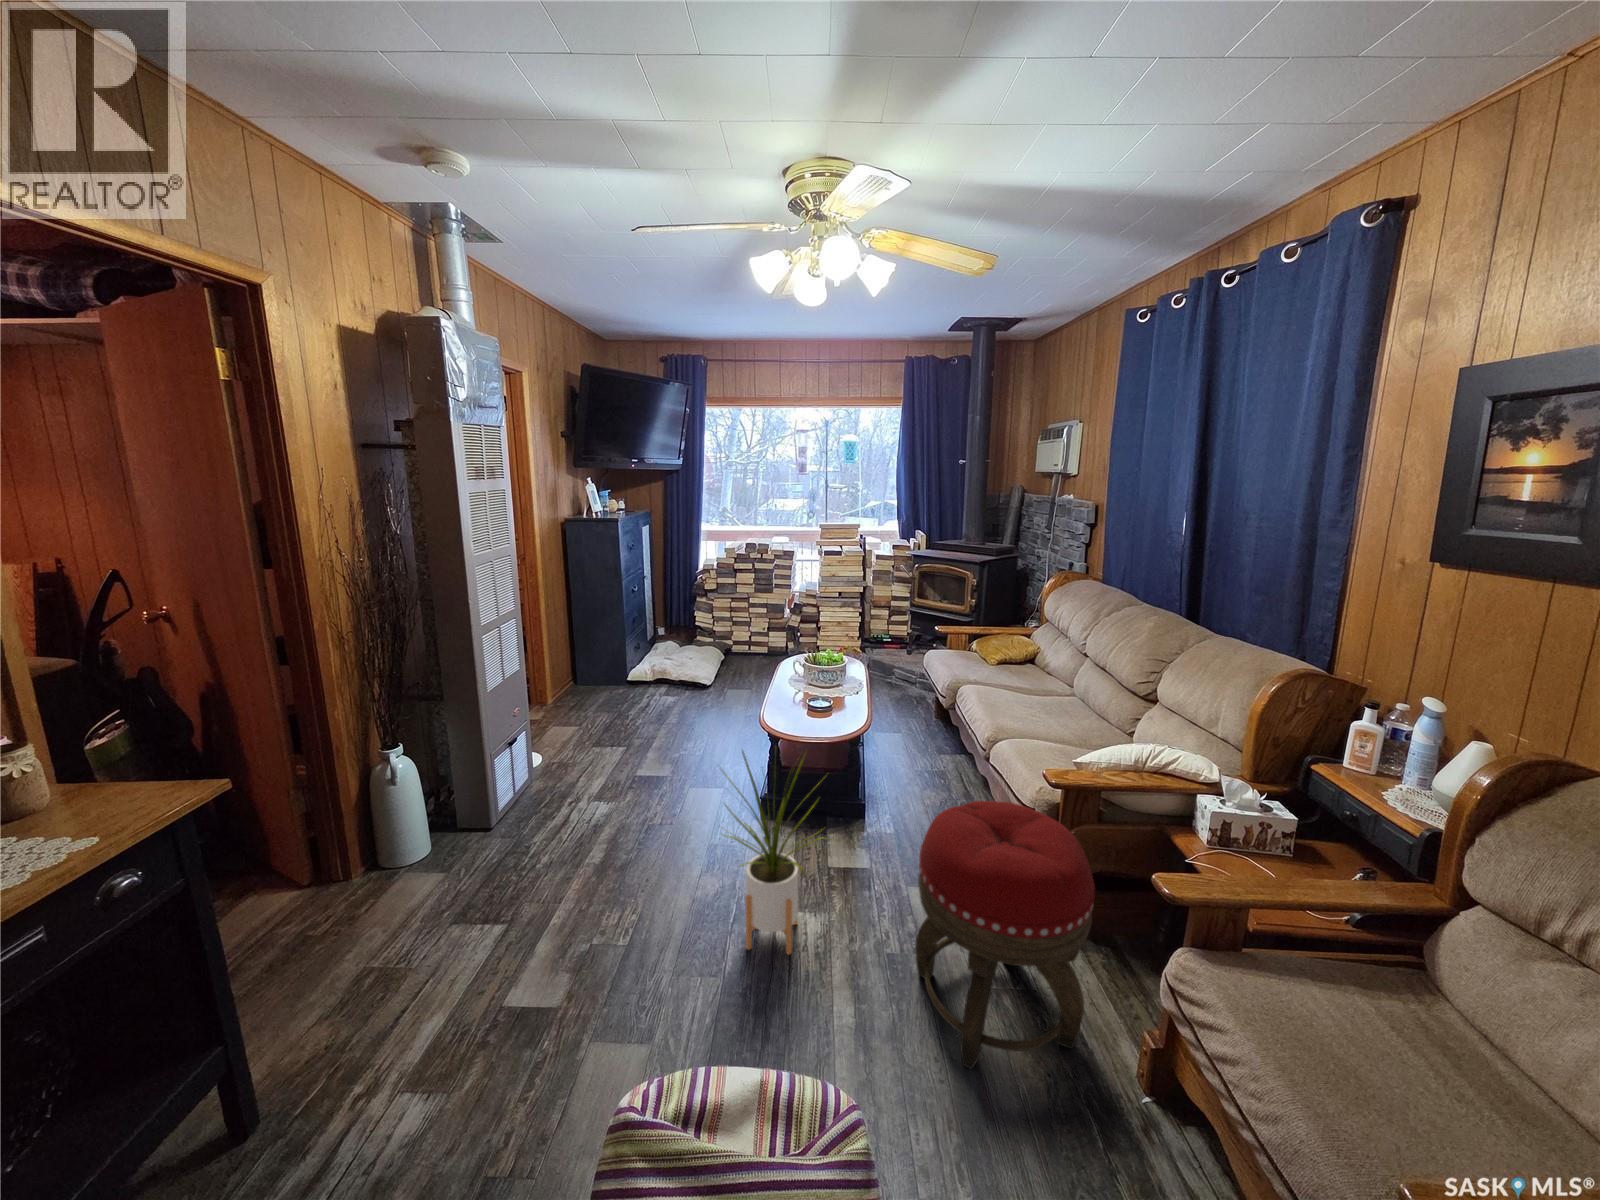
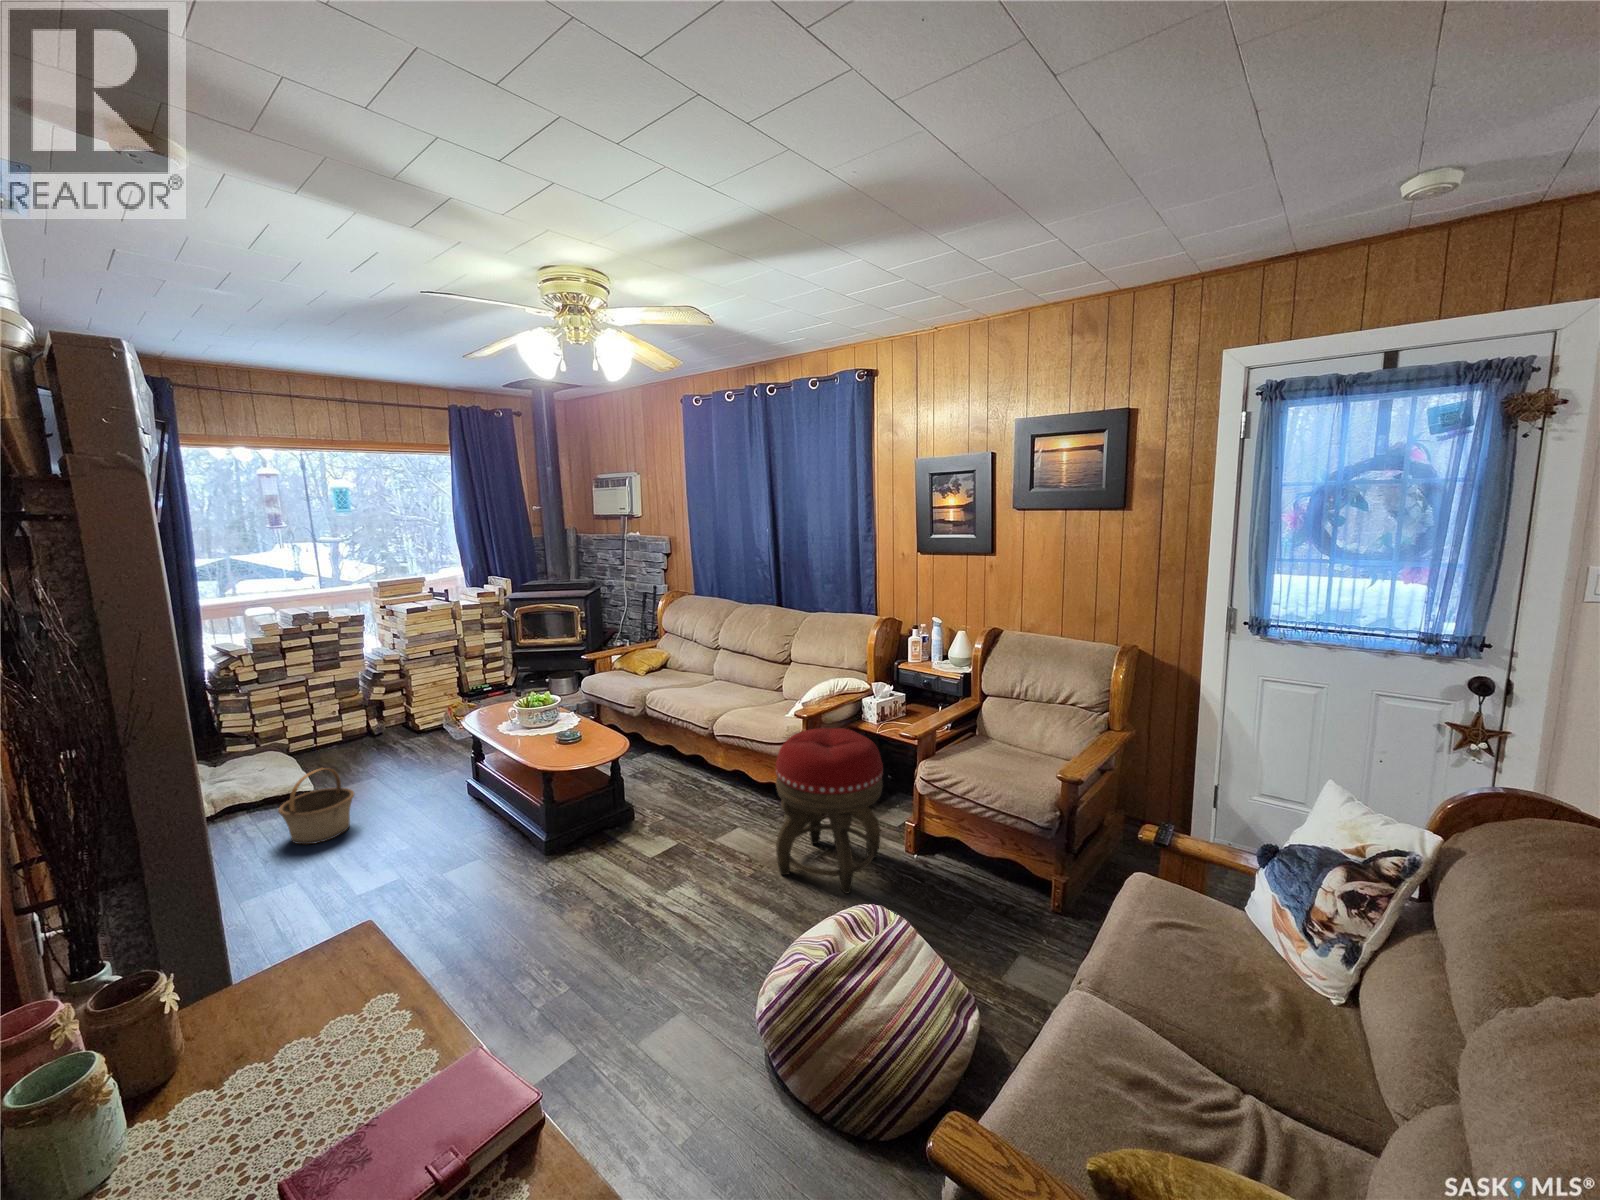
basket: none [657,668,705,723] -> present [278,768,354,844]
house plant: present [724,751,828,955] -> none [619,739,714,931]

